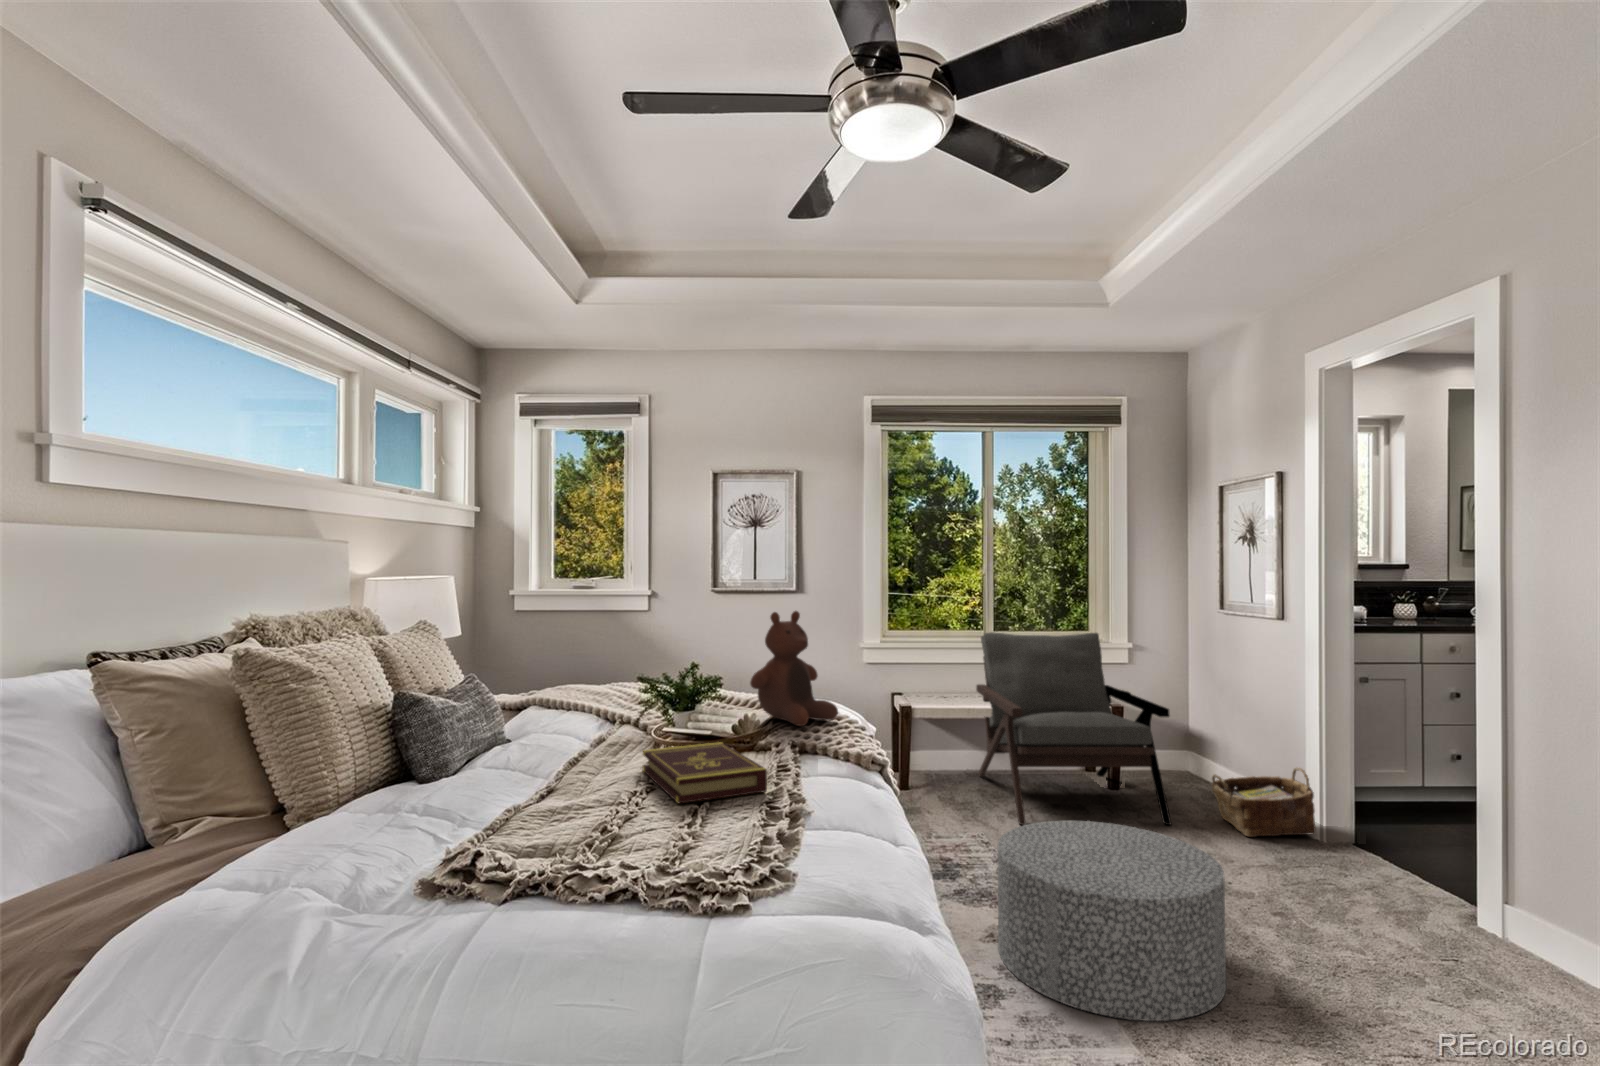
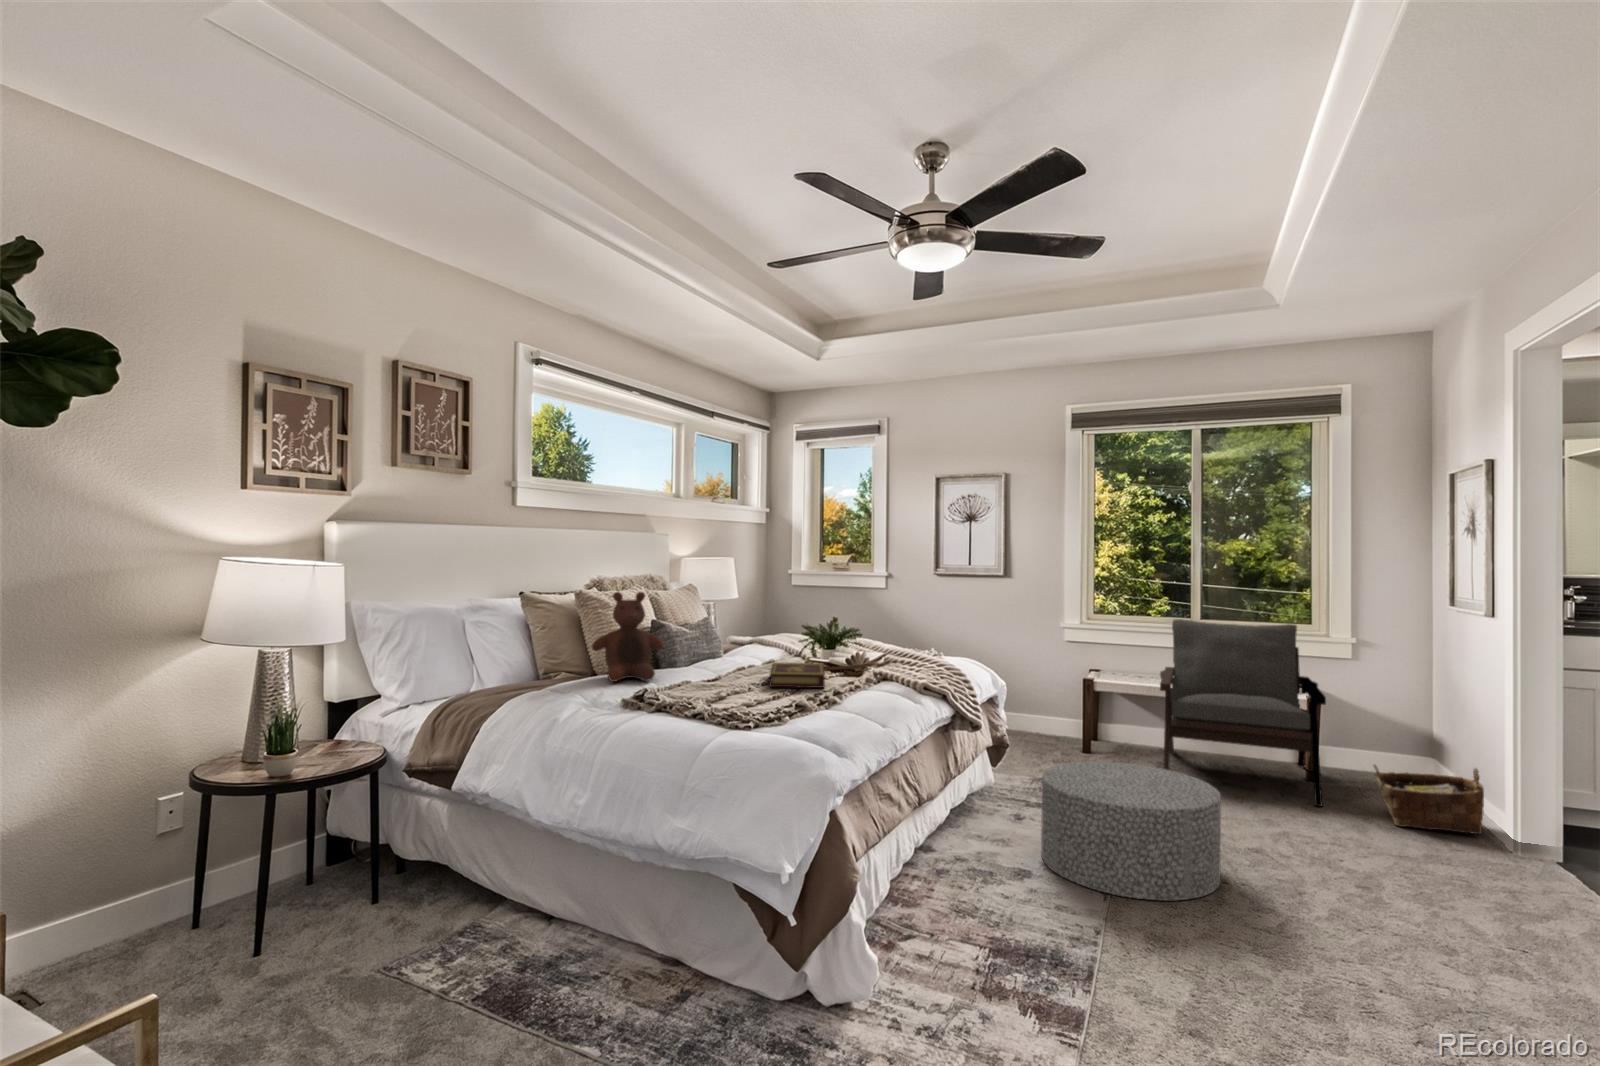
stuffed bear: present [750,611,838,726] -> present [592,592,663,682]

